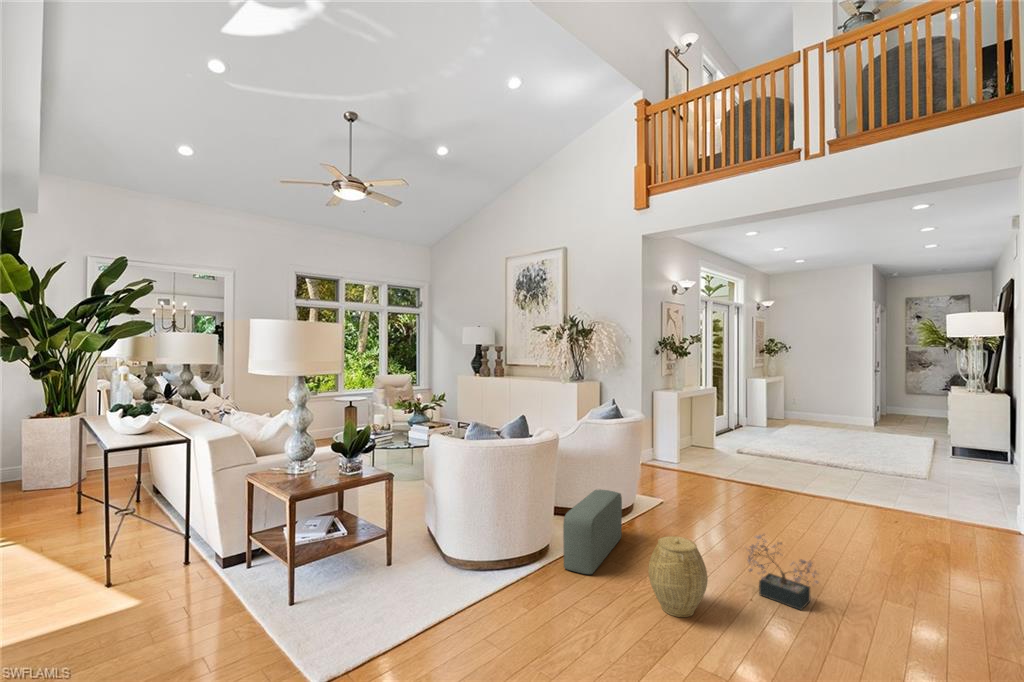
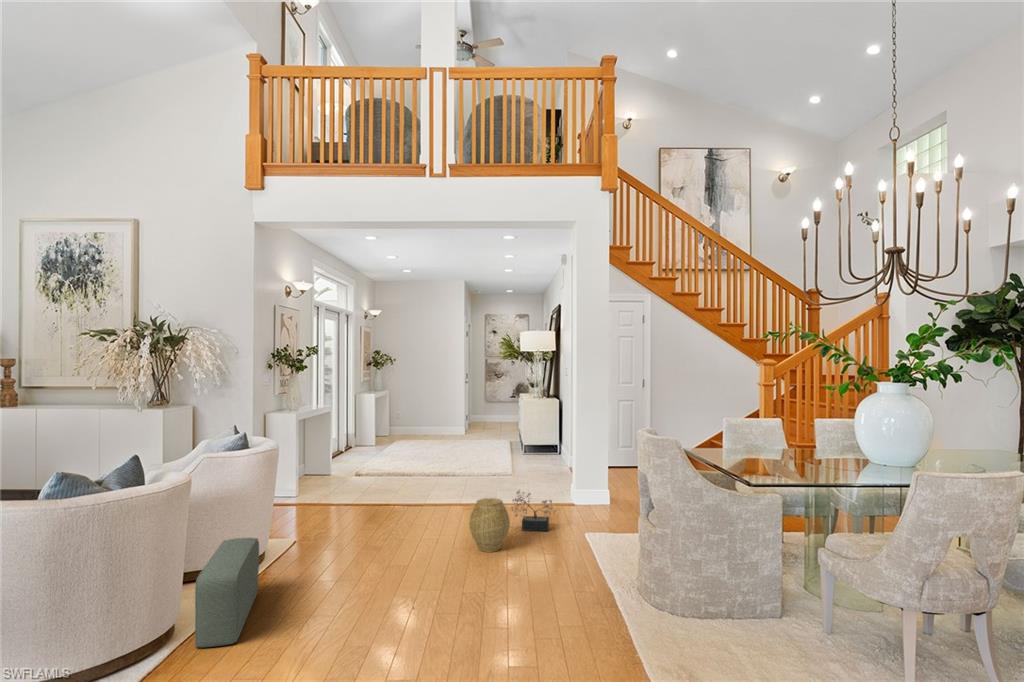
decorative plant: present [748,535,818,610] -> present [512,490,556,531]
woven basket: present [648,536,708,617] -> present [469,498,510,552]

